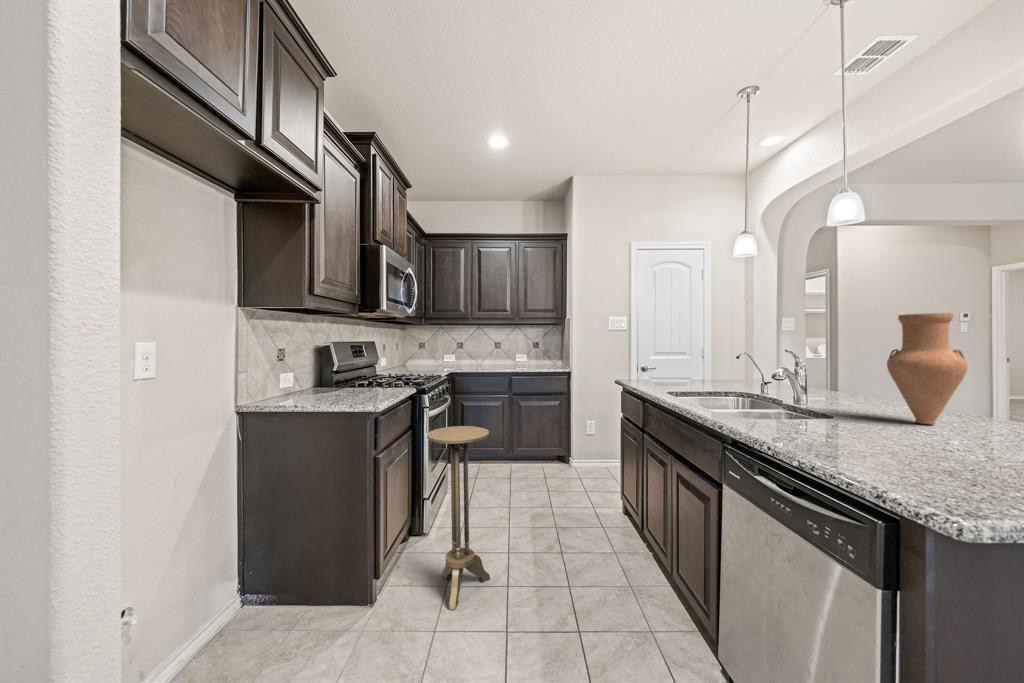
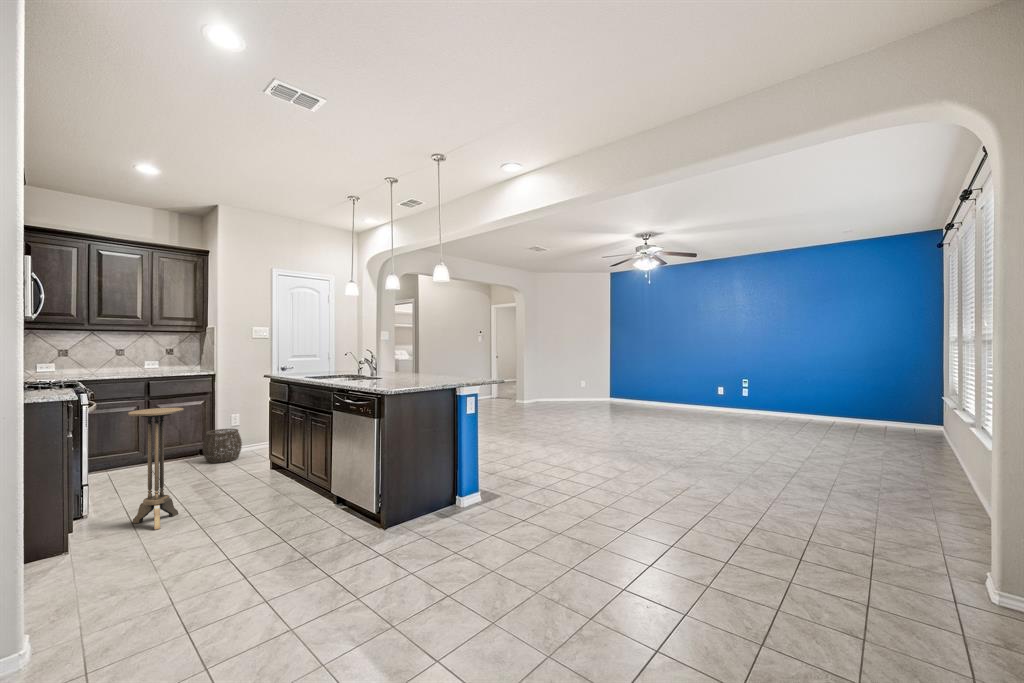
vase: present [887,313,968,425] -> none [398,337,419,378]
woven basket: none [556,437,597,480] -> present [202,429,242,463]

